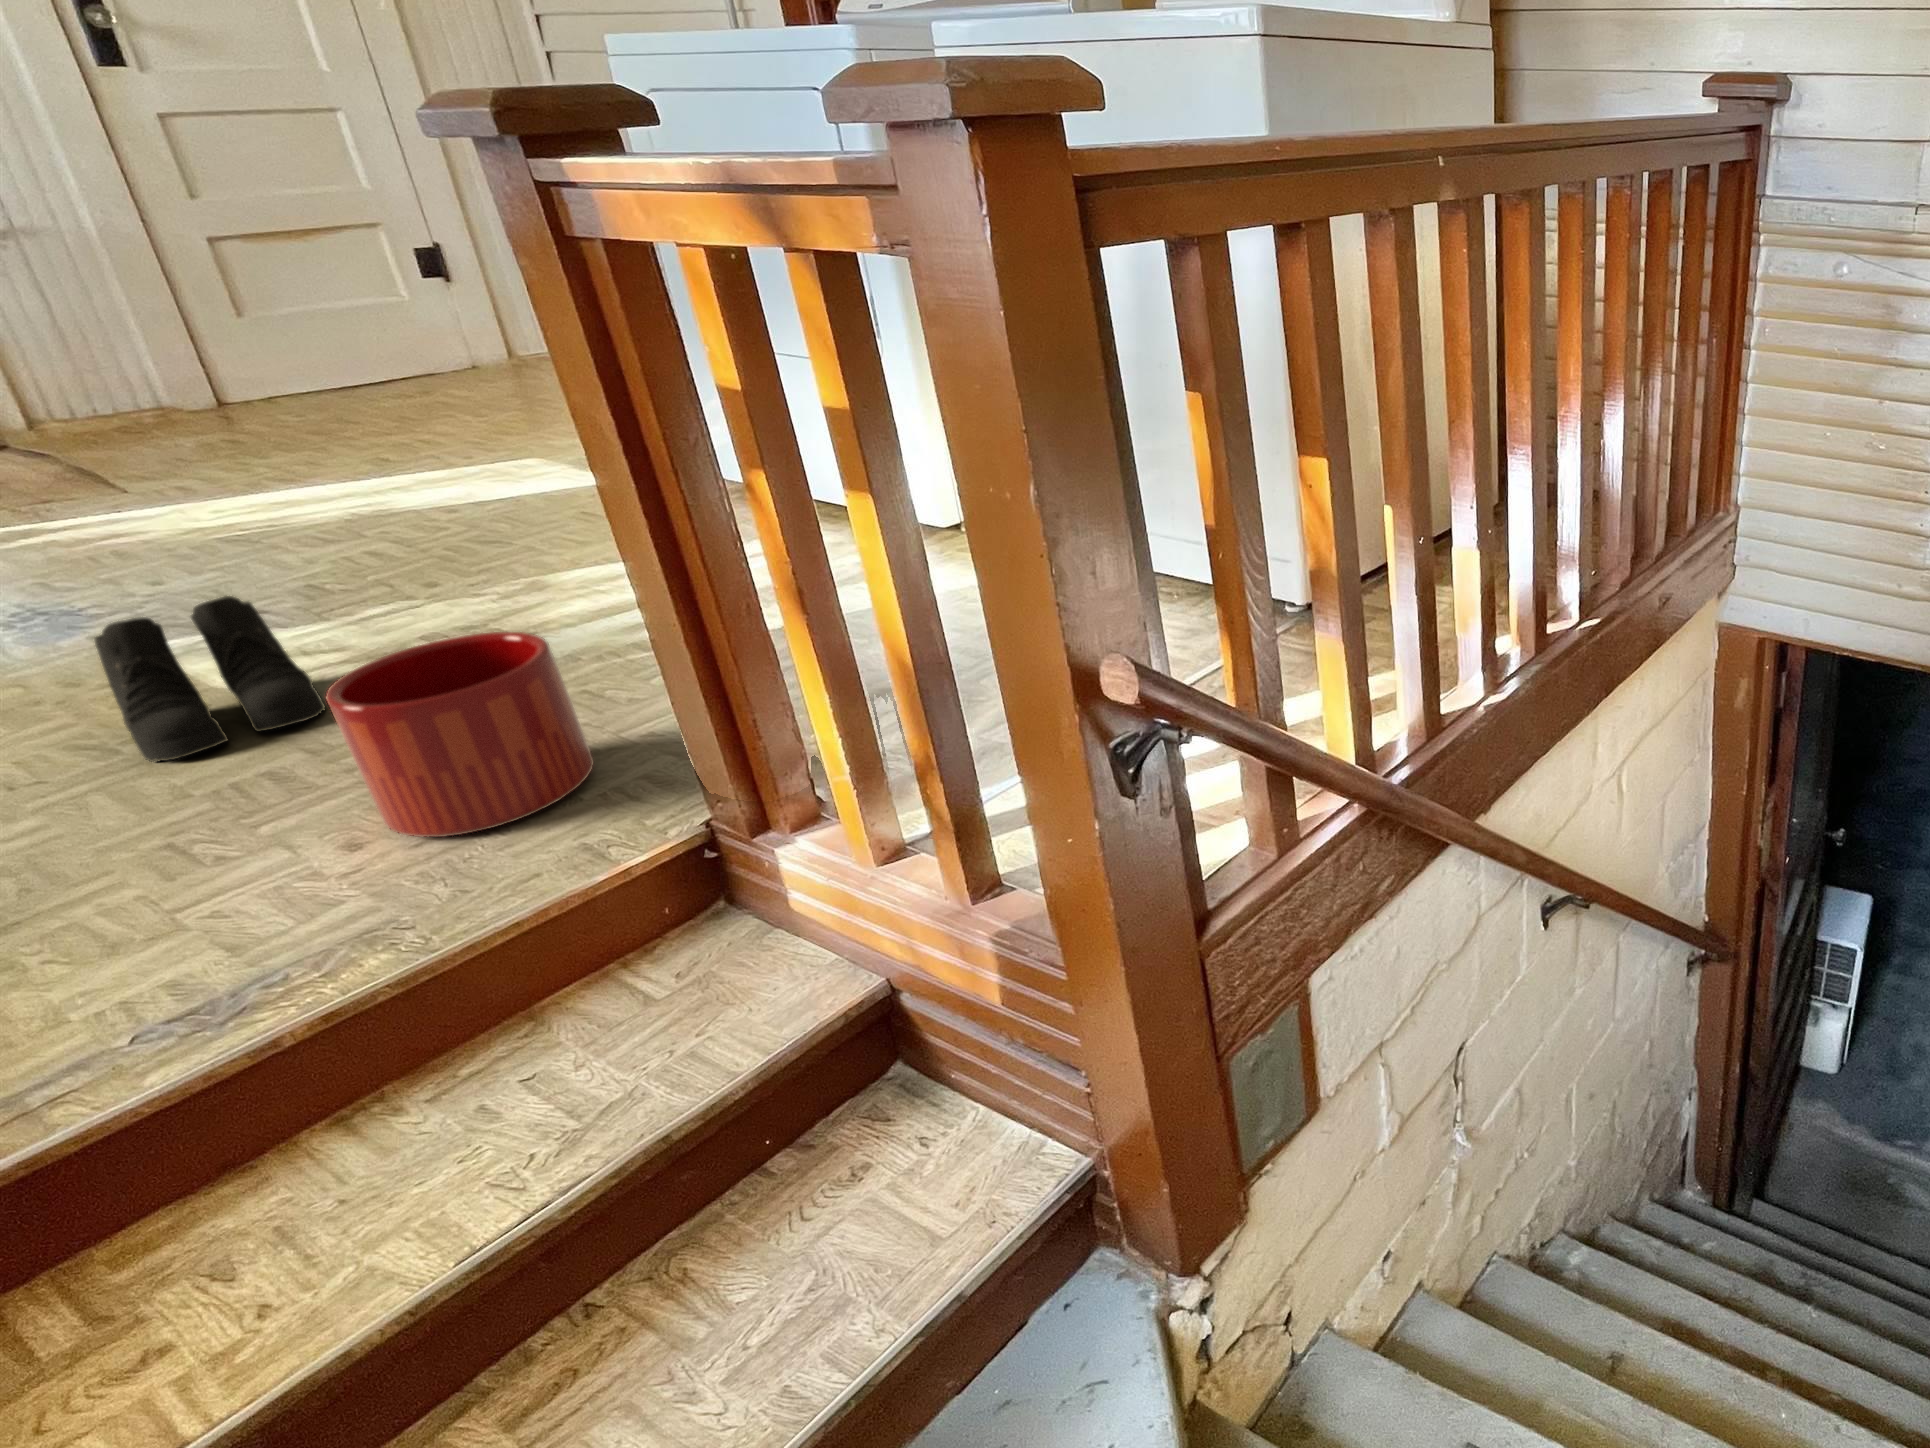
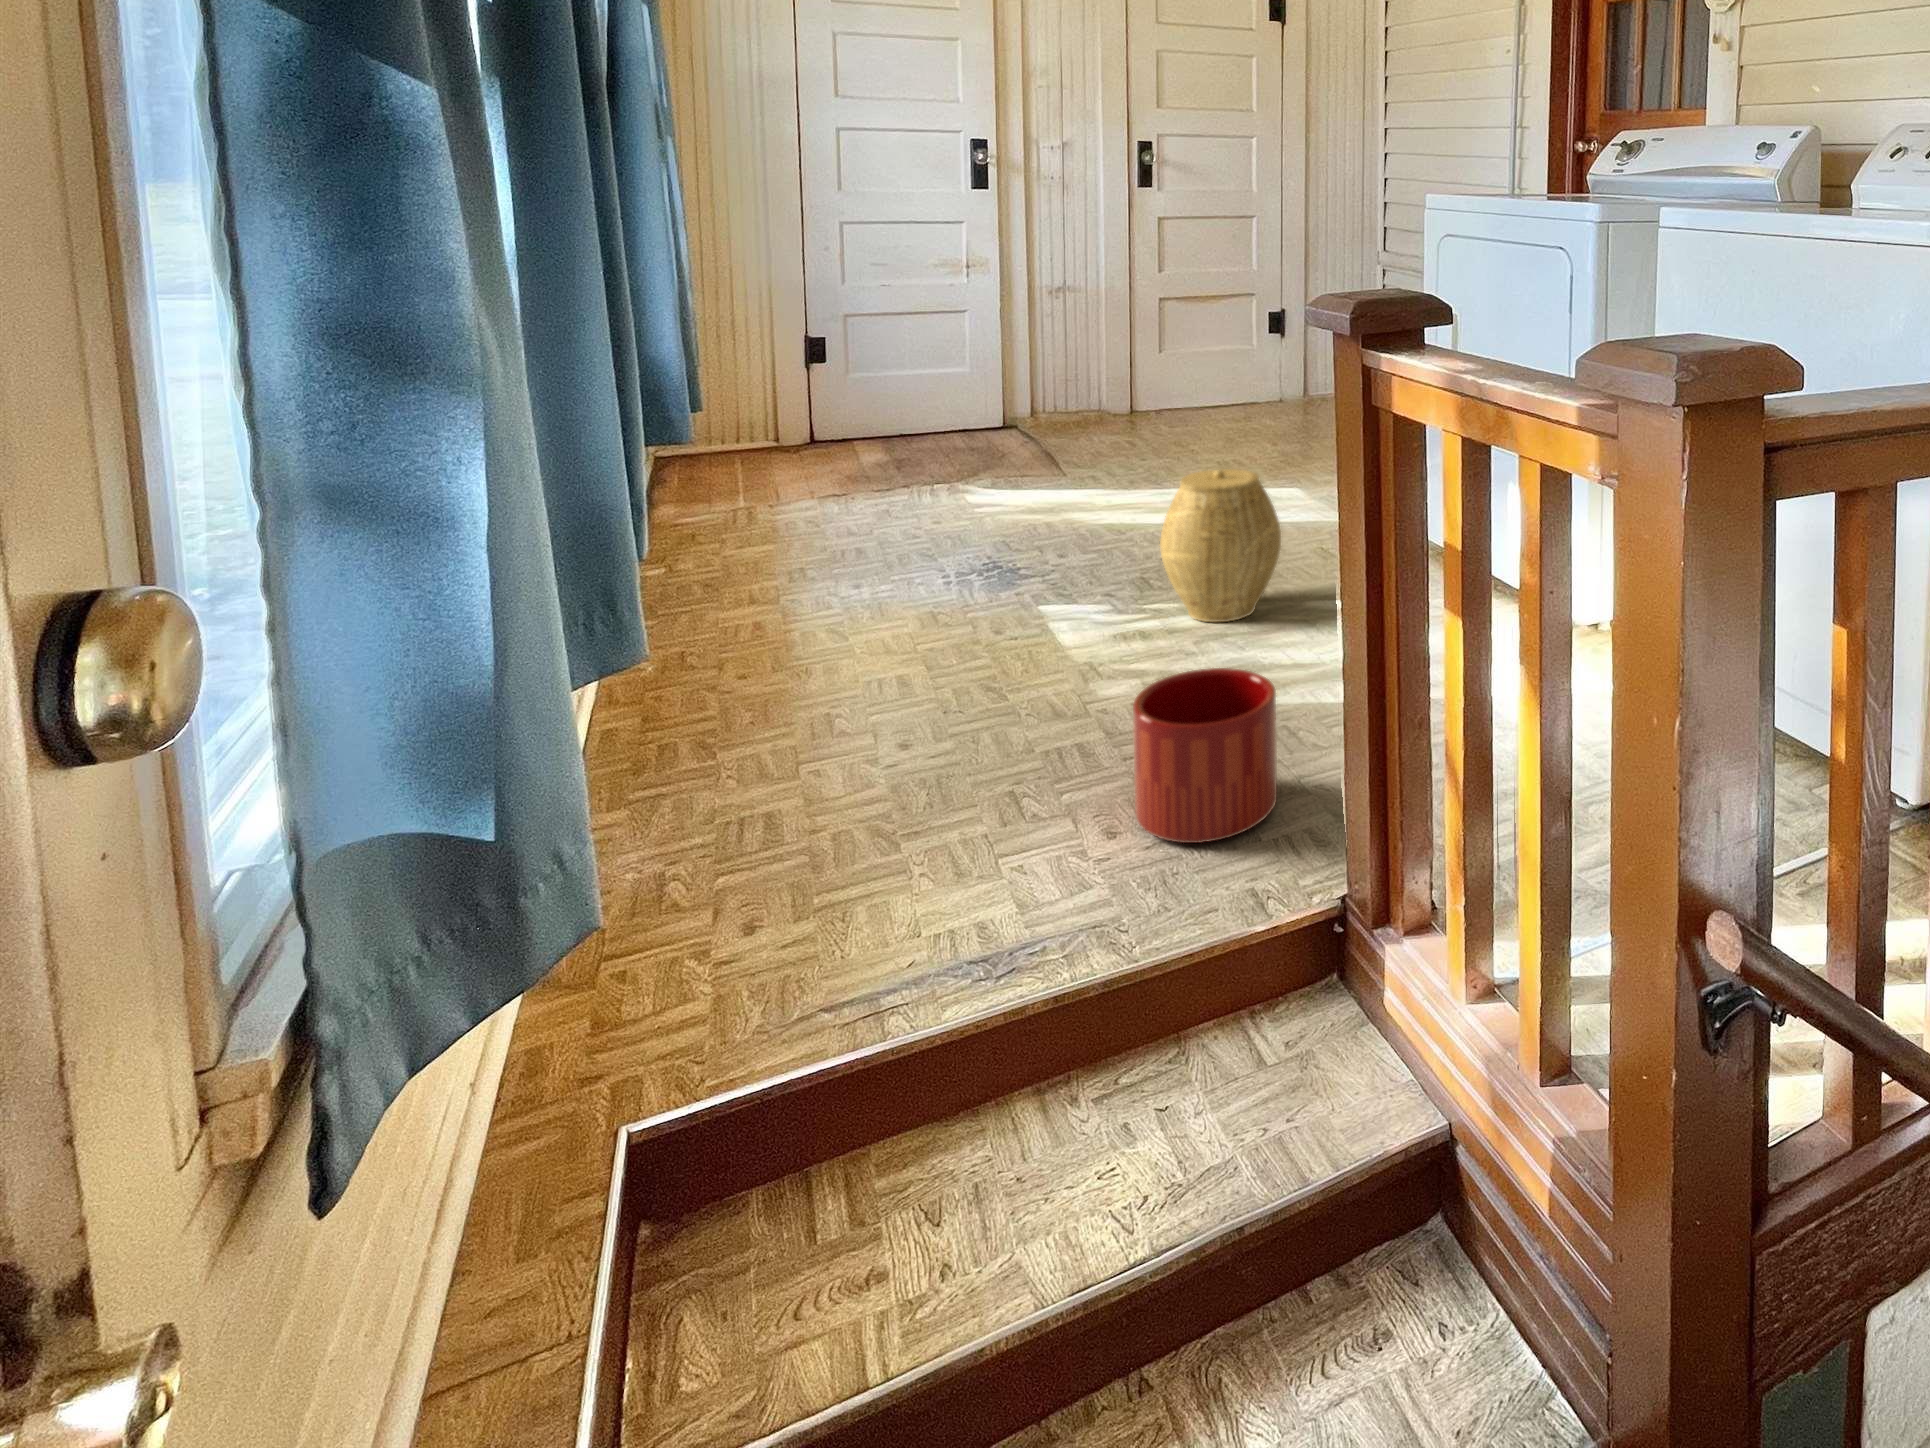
woven basket: none [313,423,520,618] -> present [1160,469,1281,622]
boots: present [95,596,325,762] -> none [1020,590,1126,711]

